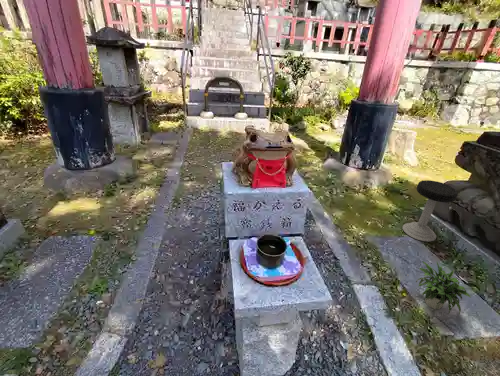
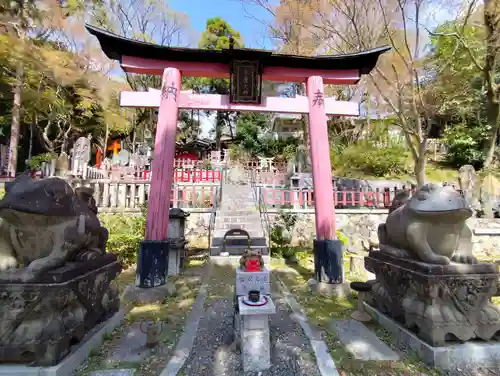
watering can: none [27,252,86,303] -> present [140,317,165,348]
potted plant: present [416,262,470,314] -> none [344,319,369,349]

